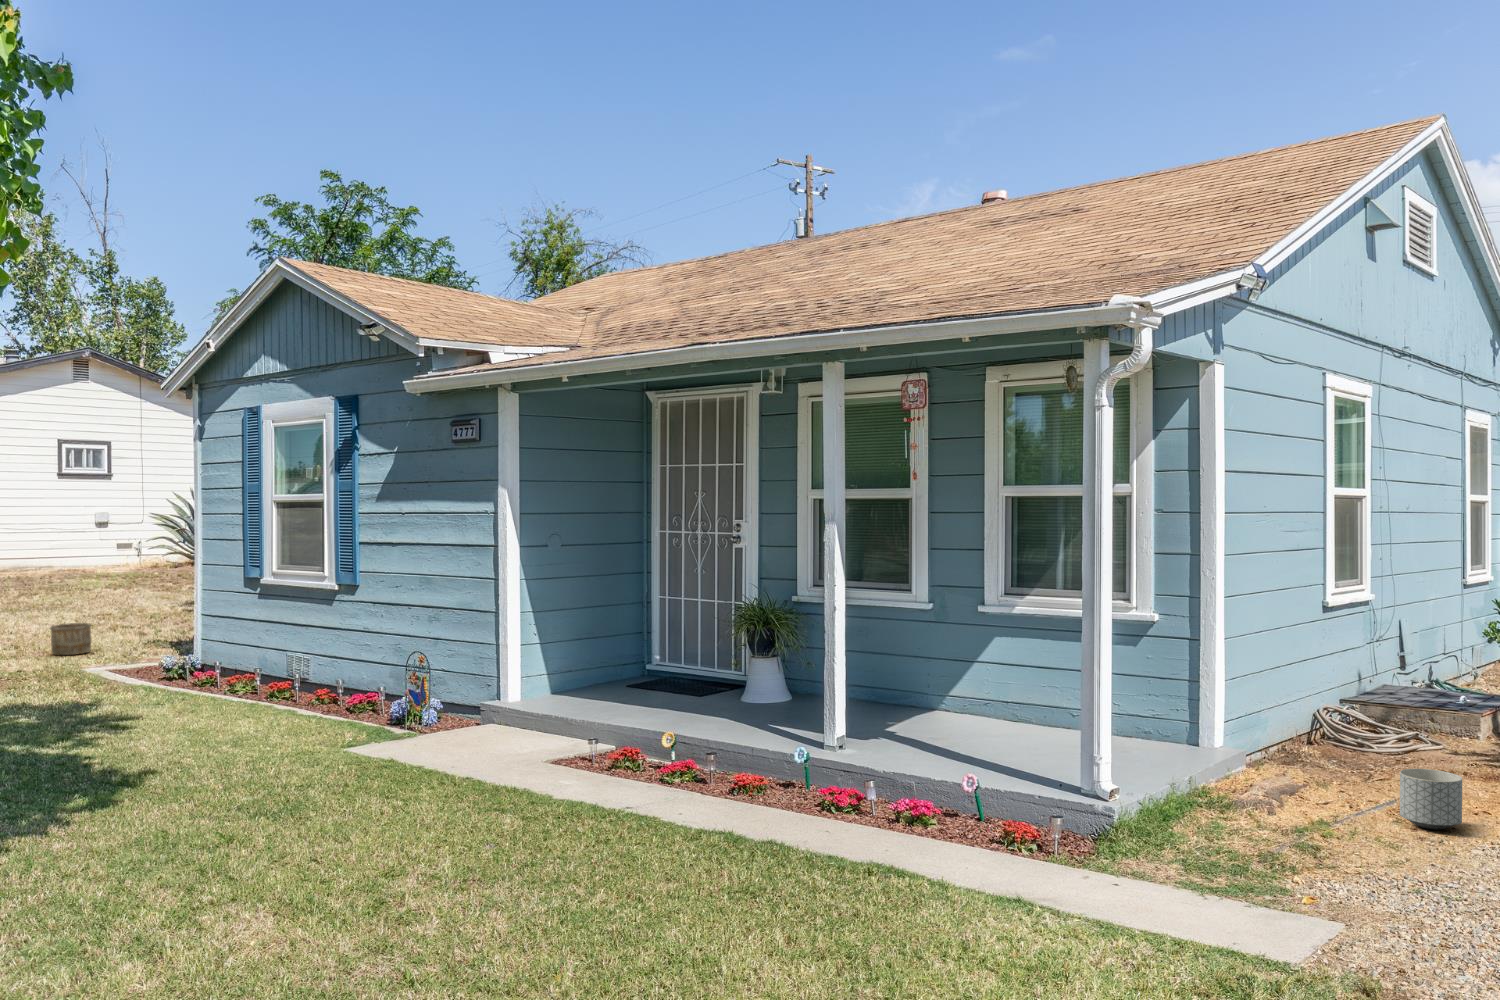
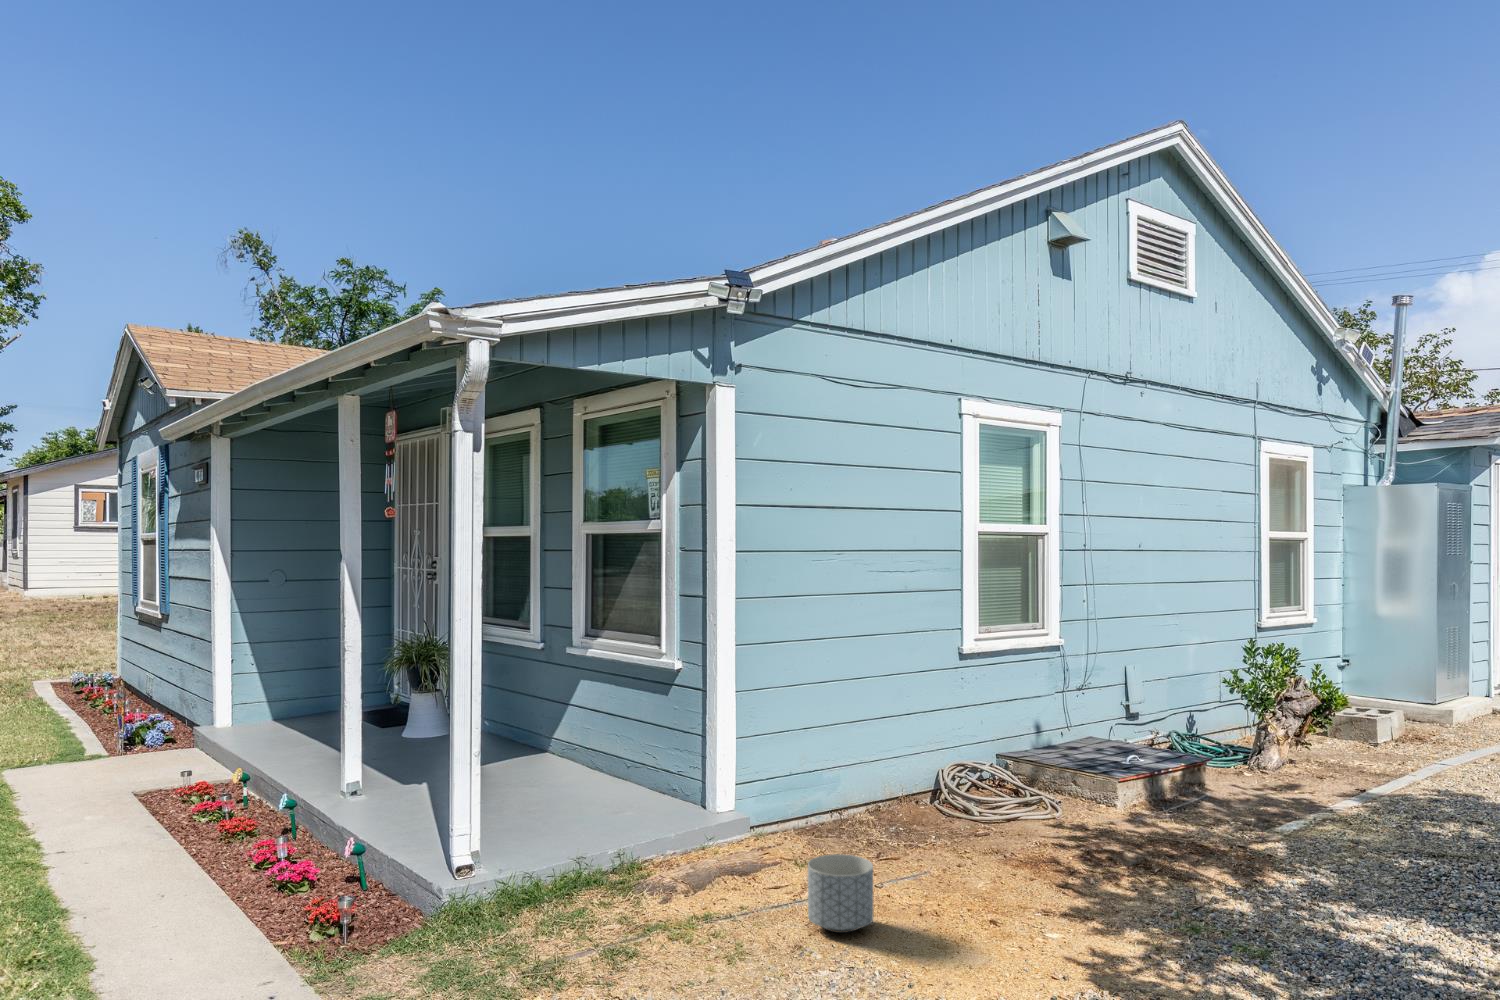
wooden bucket: present [50,623,91,655] -> none [13,646,51,673]

